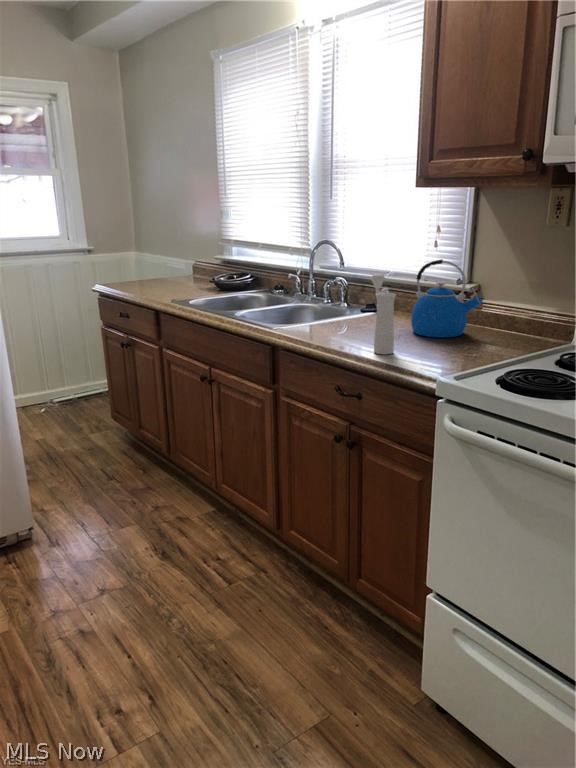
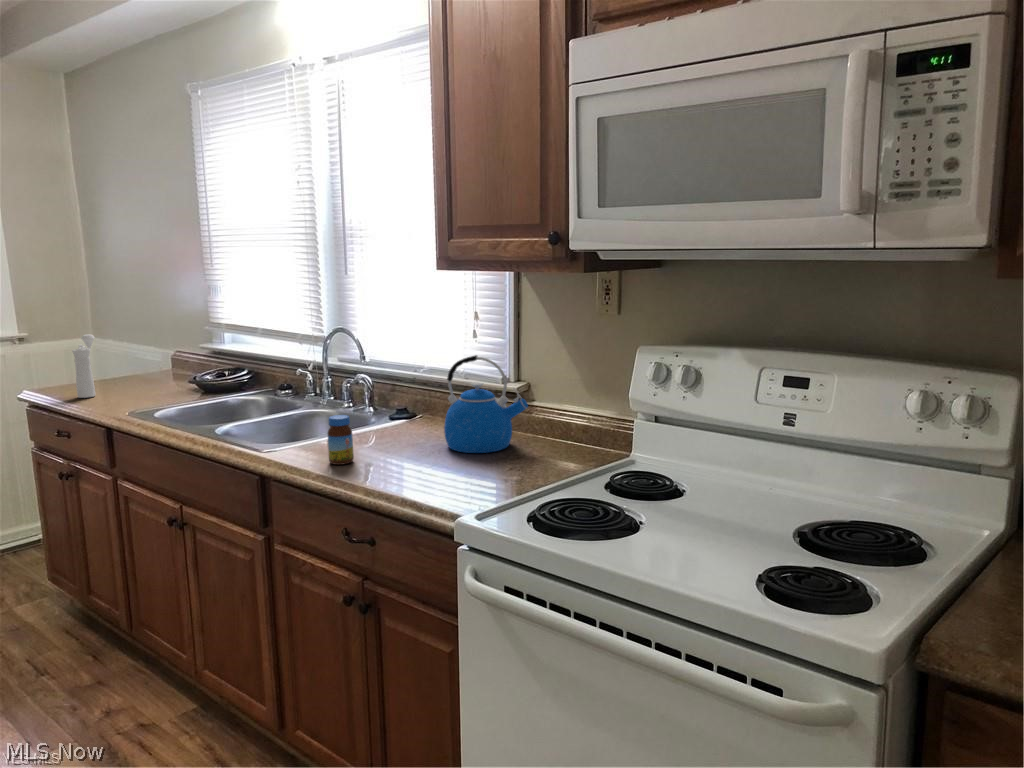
pepper mill: present [371,274,396,355] -> present [72,334,95,398]
jar: none [324,302,343,339] -> present [328,415,354,465]

